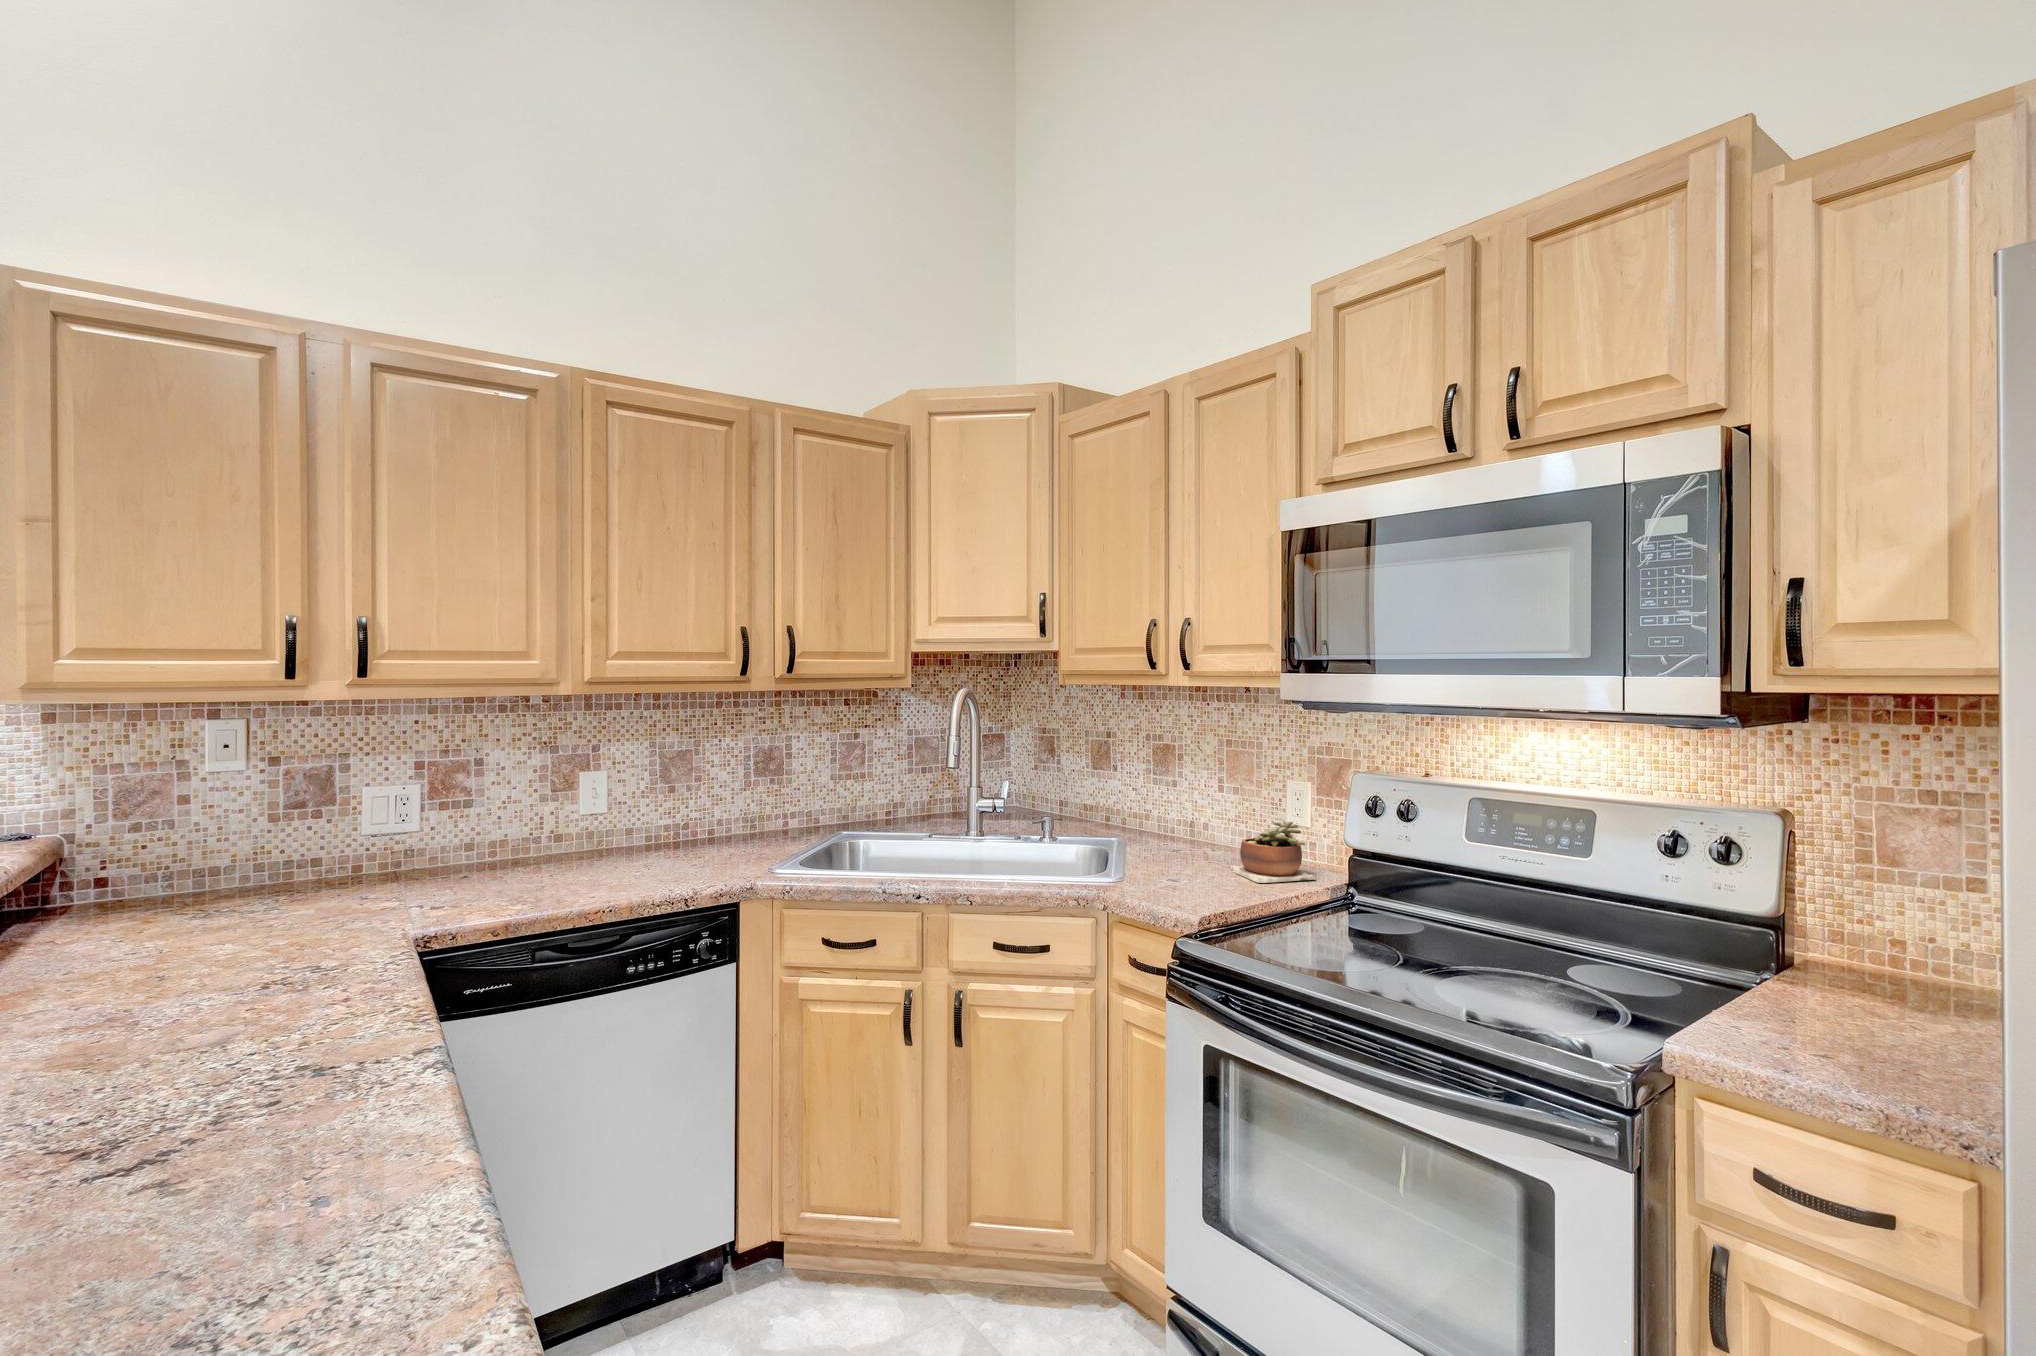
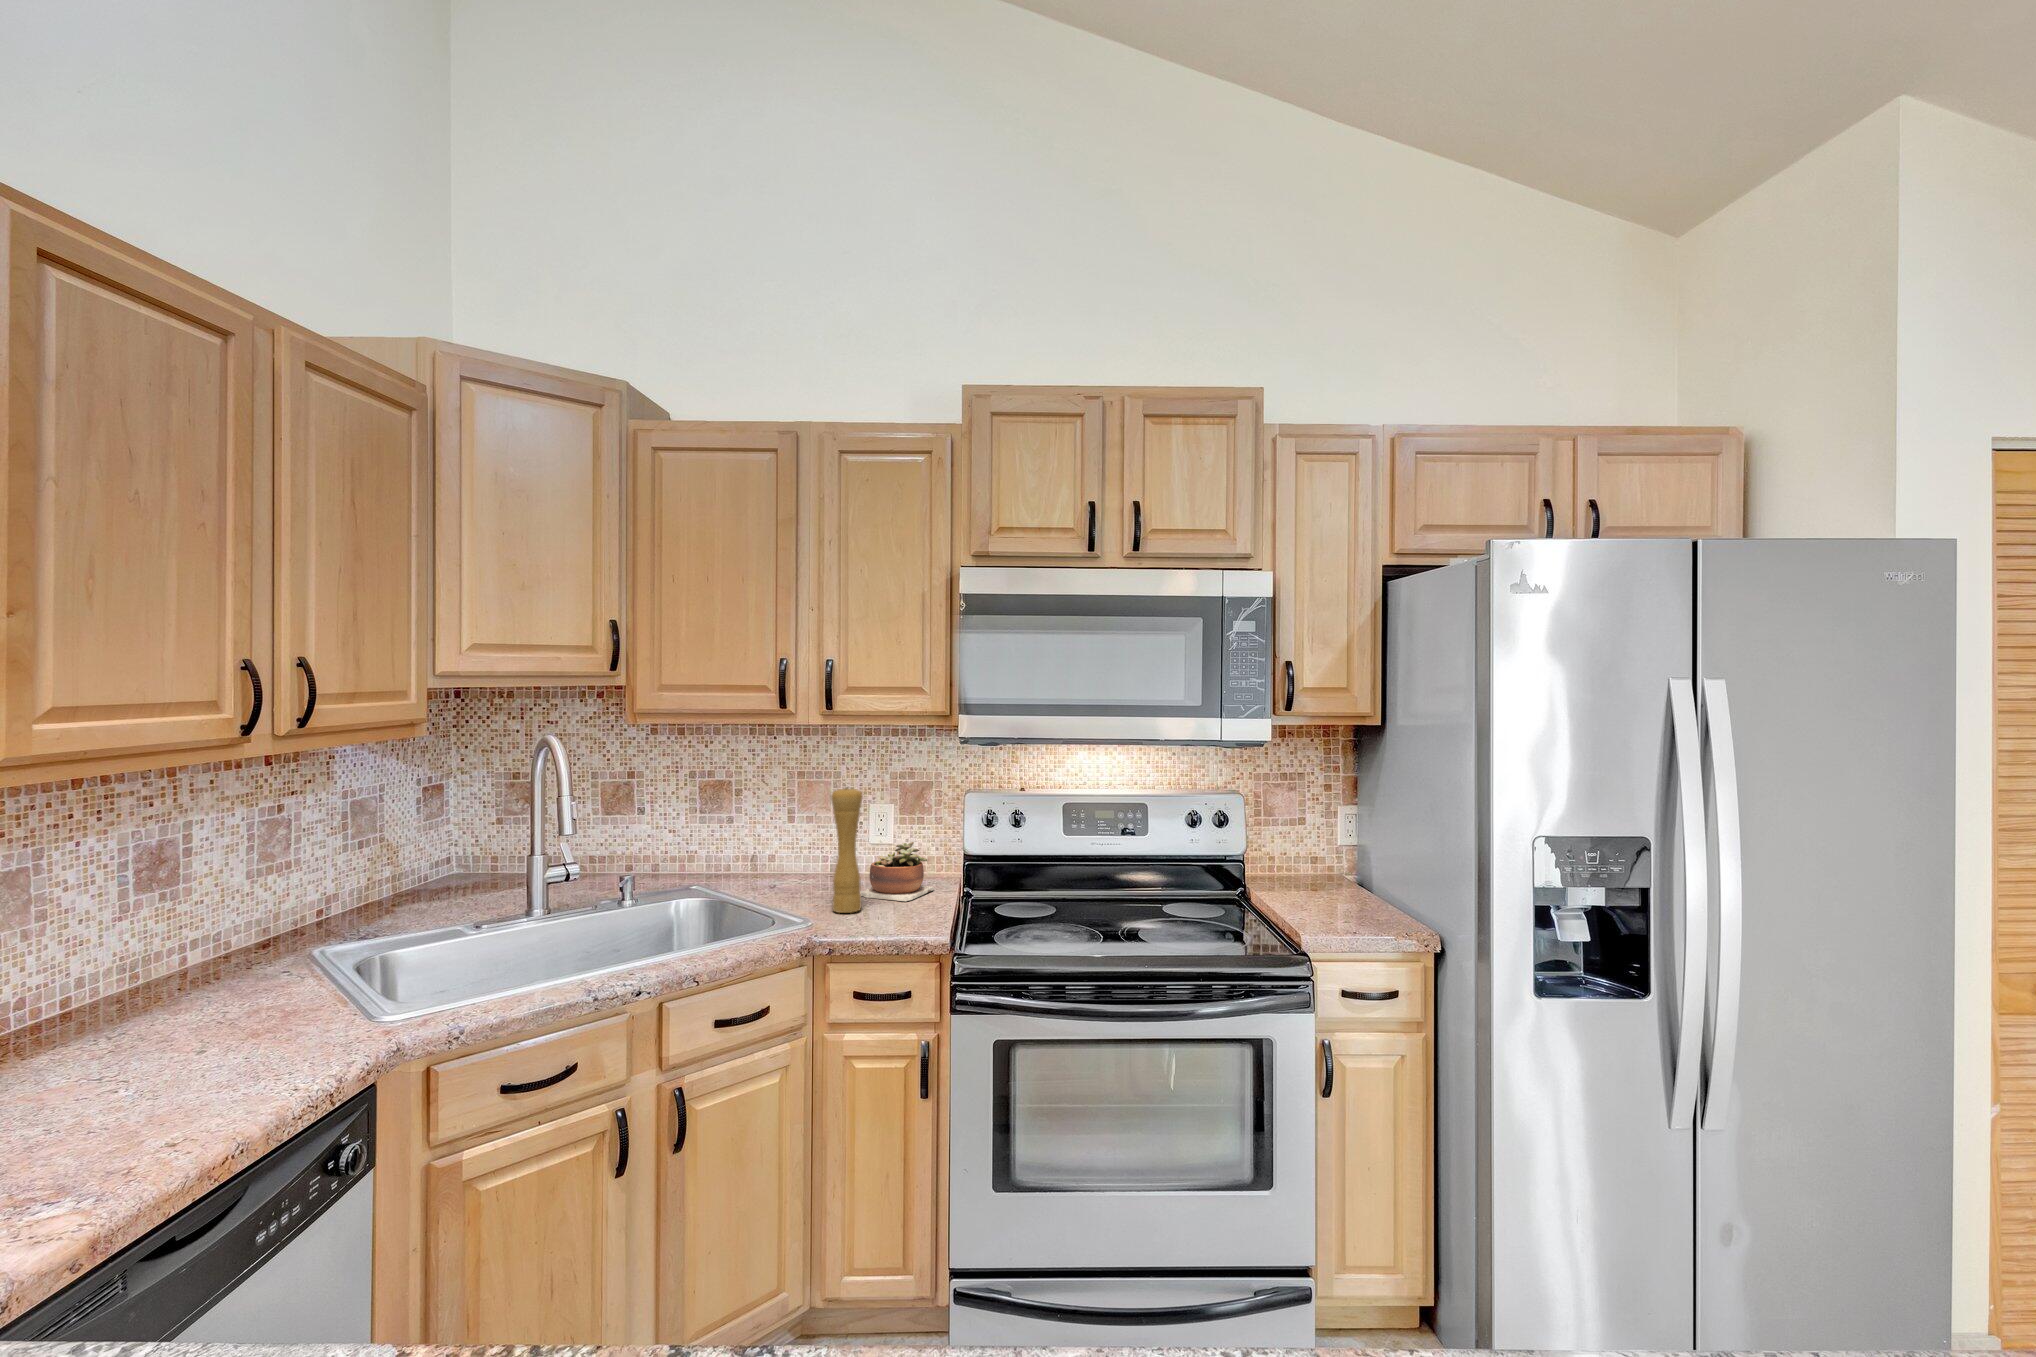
pepper mill: none [1168,751,1201,880] -> present [831,787,862,913]

